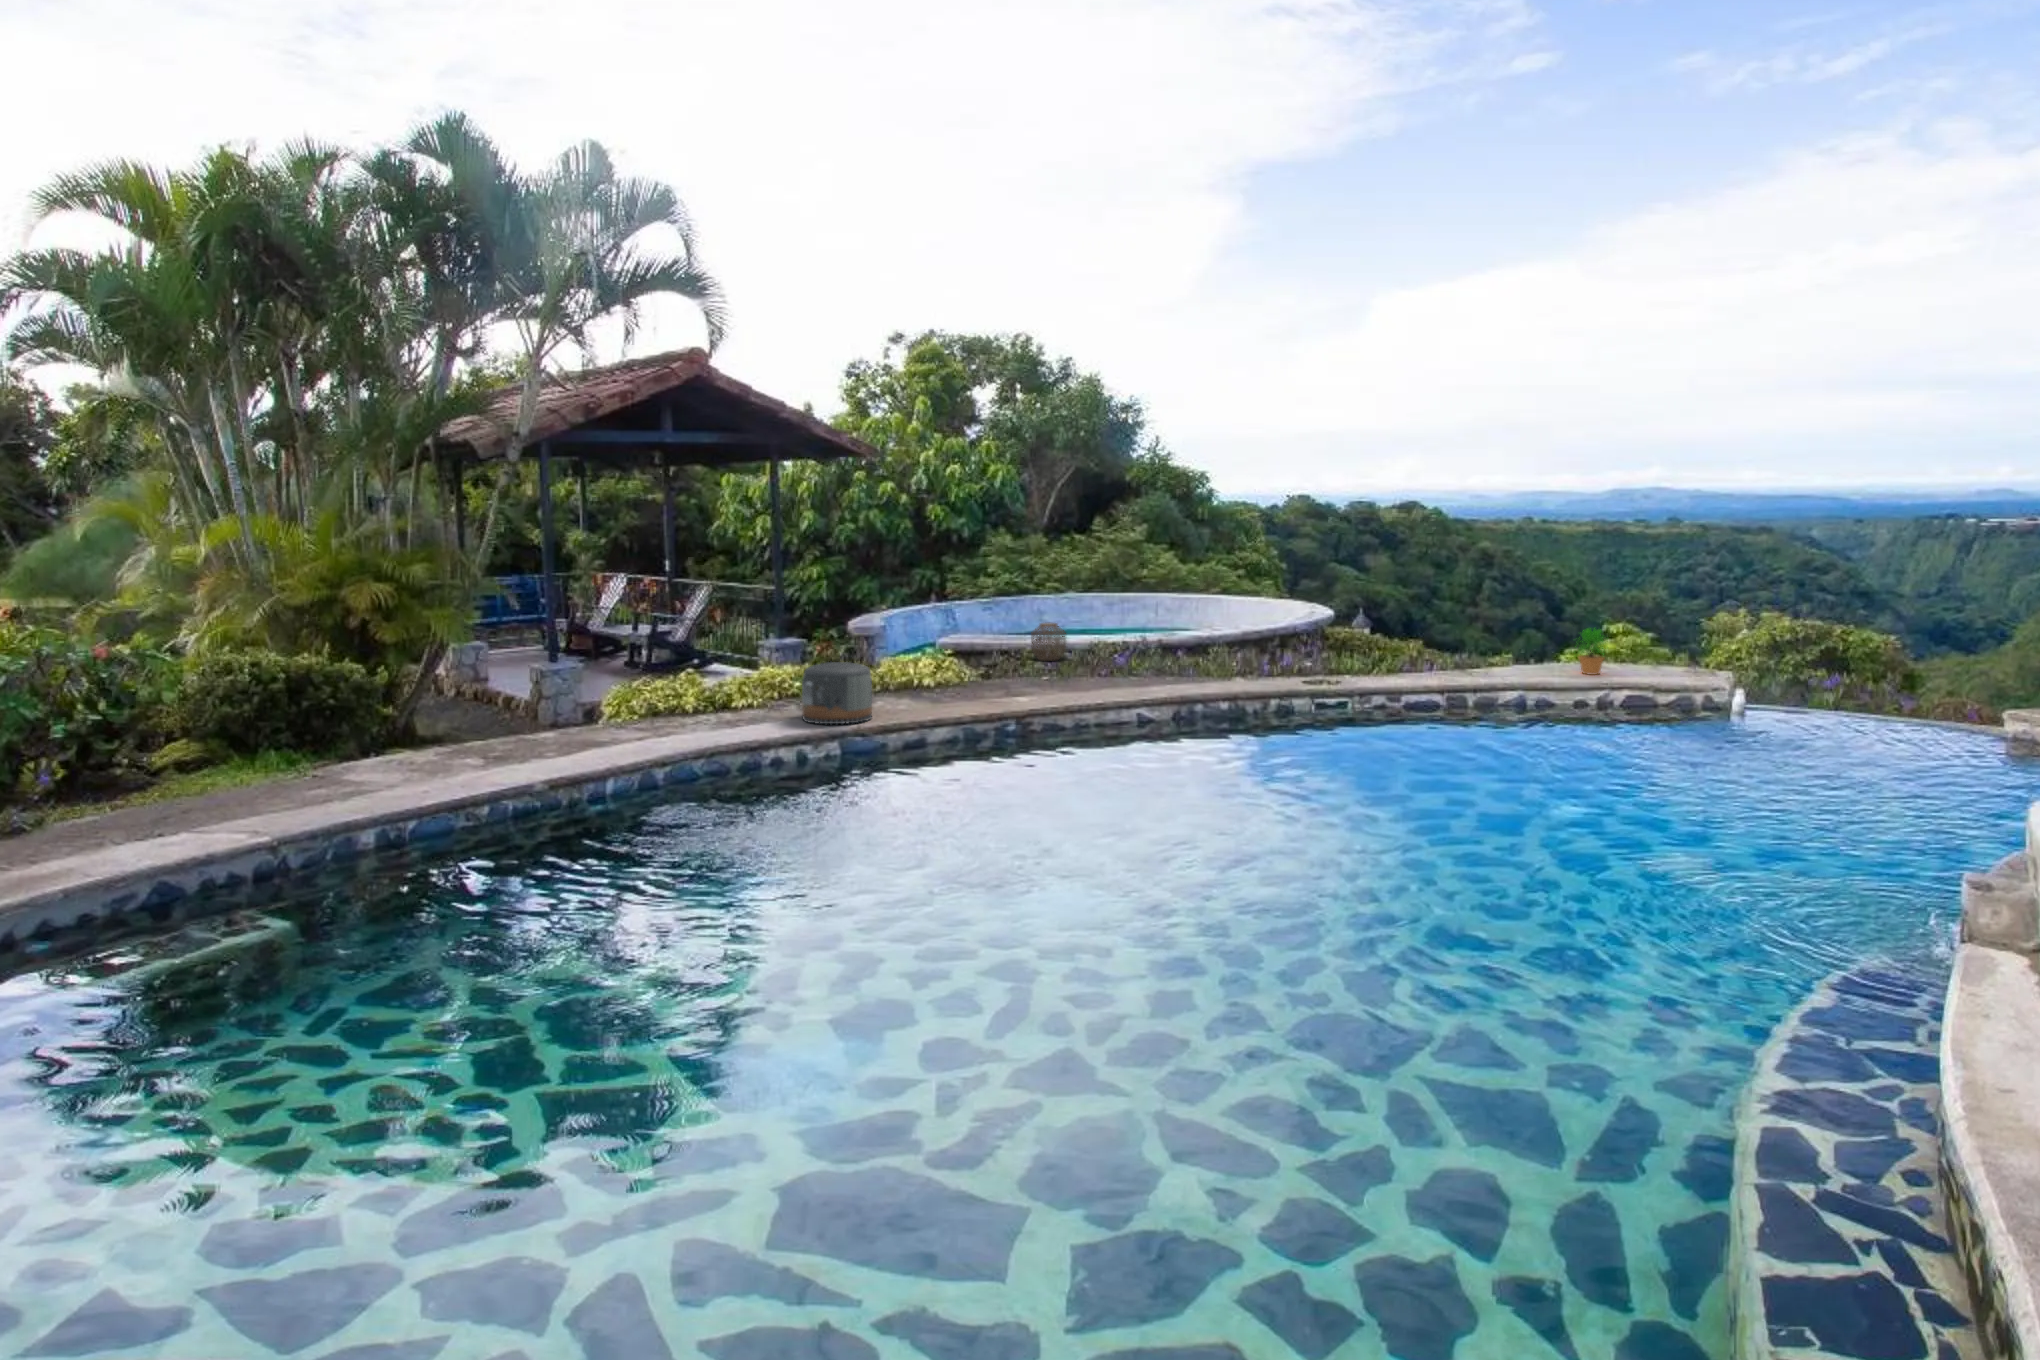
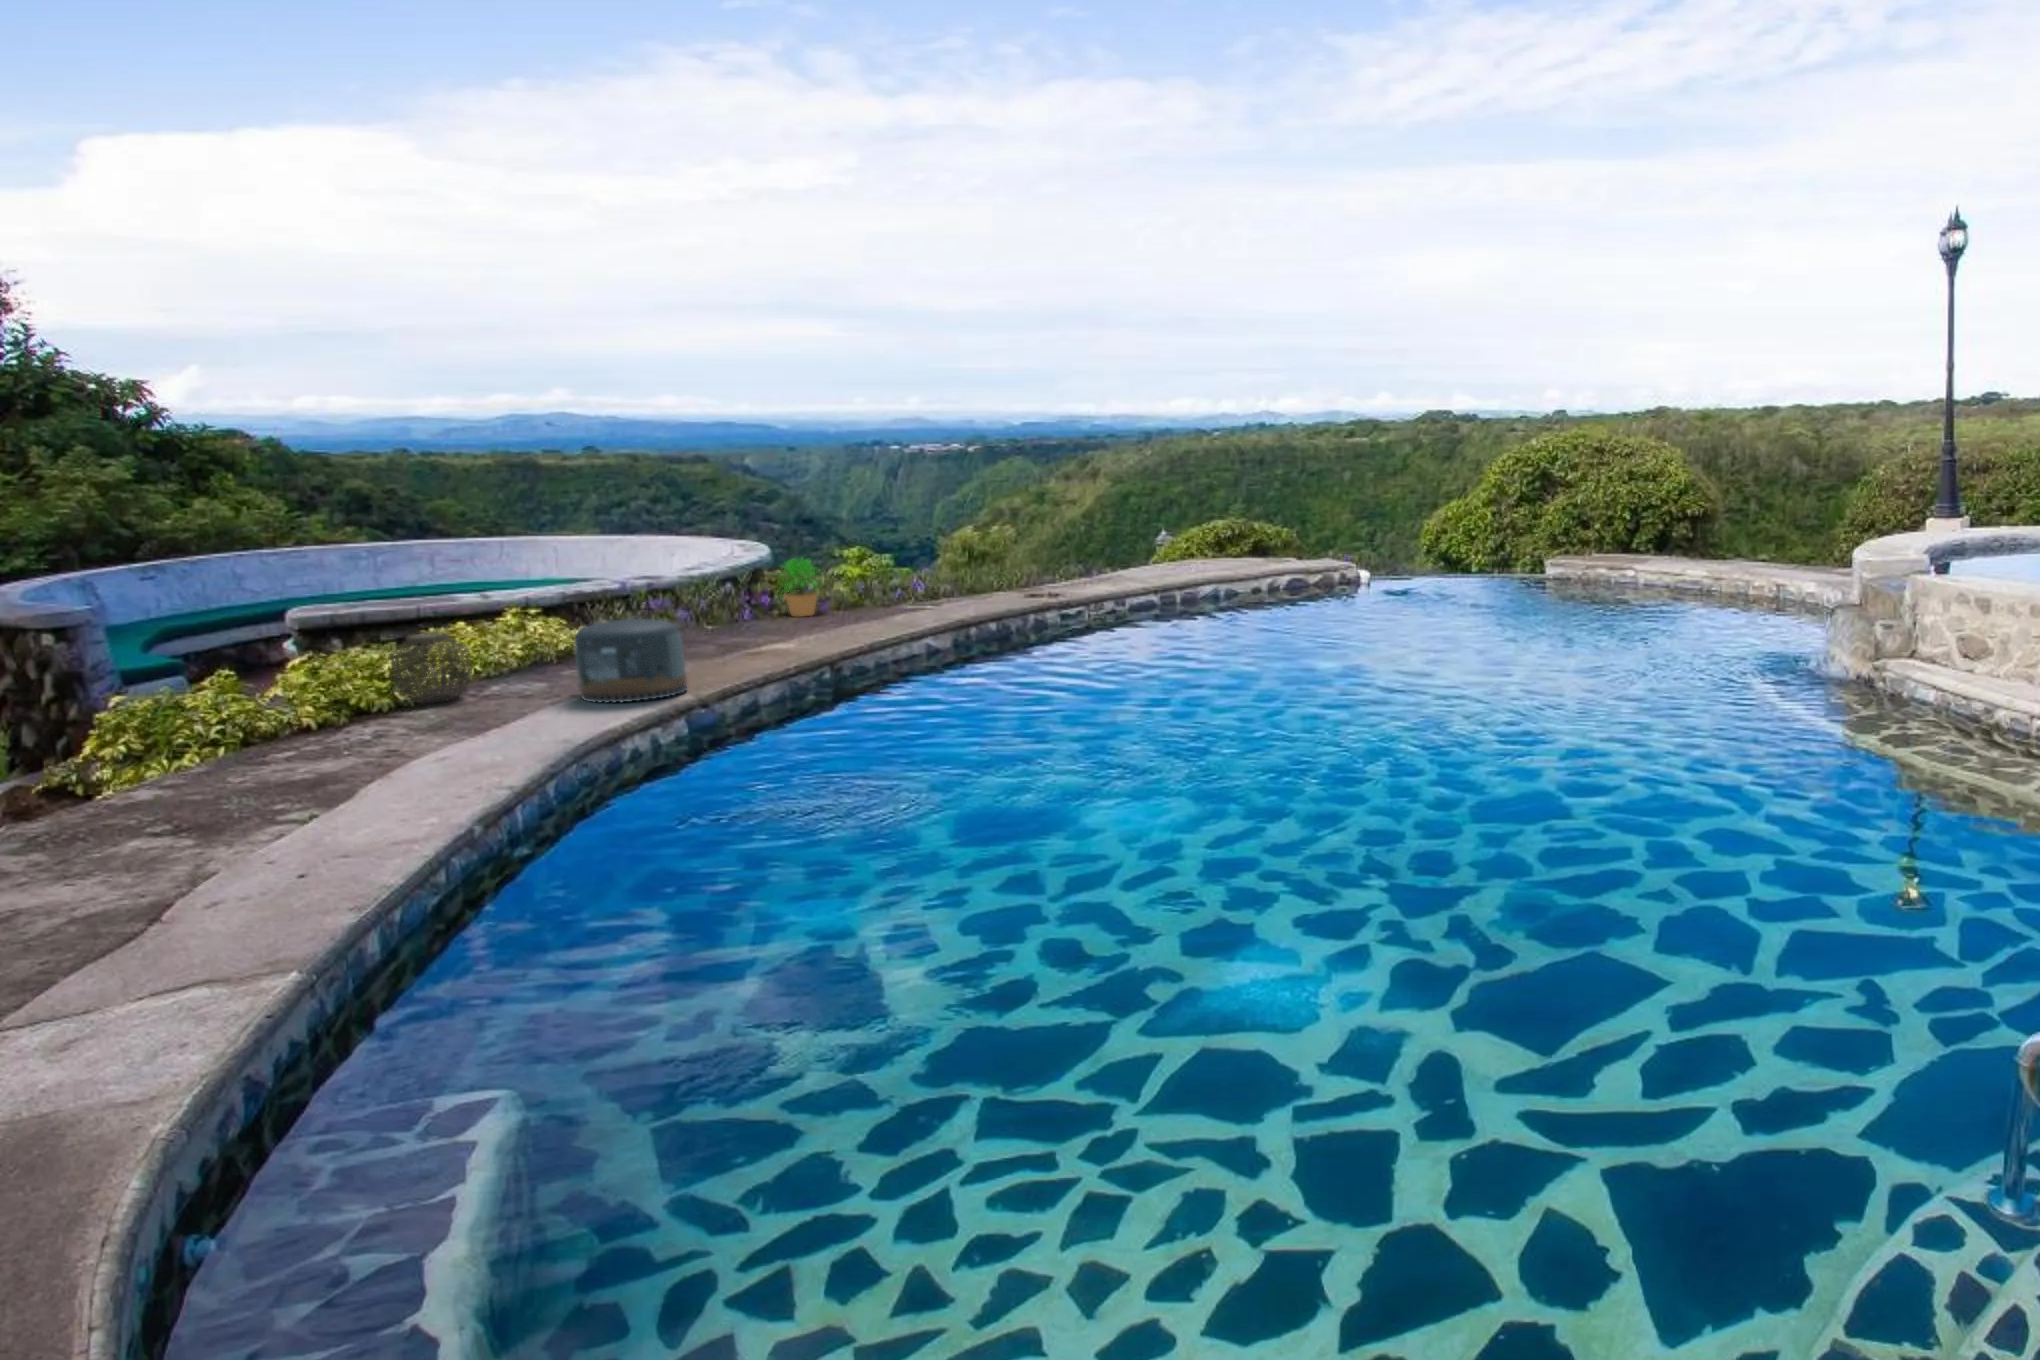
woven basket: present [1031,623,1066,661] -> present [390,633,472,703]
potted plant: present [1575,628,1605,675] -> present [778,558,819,617]

